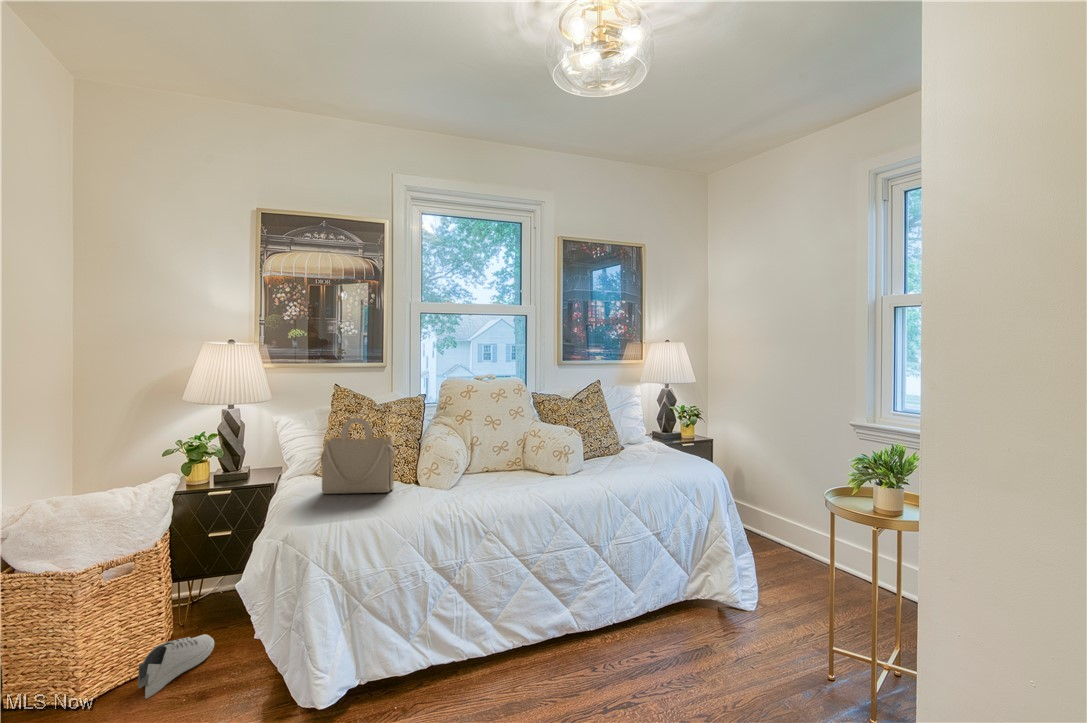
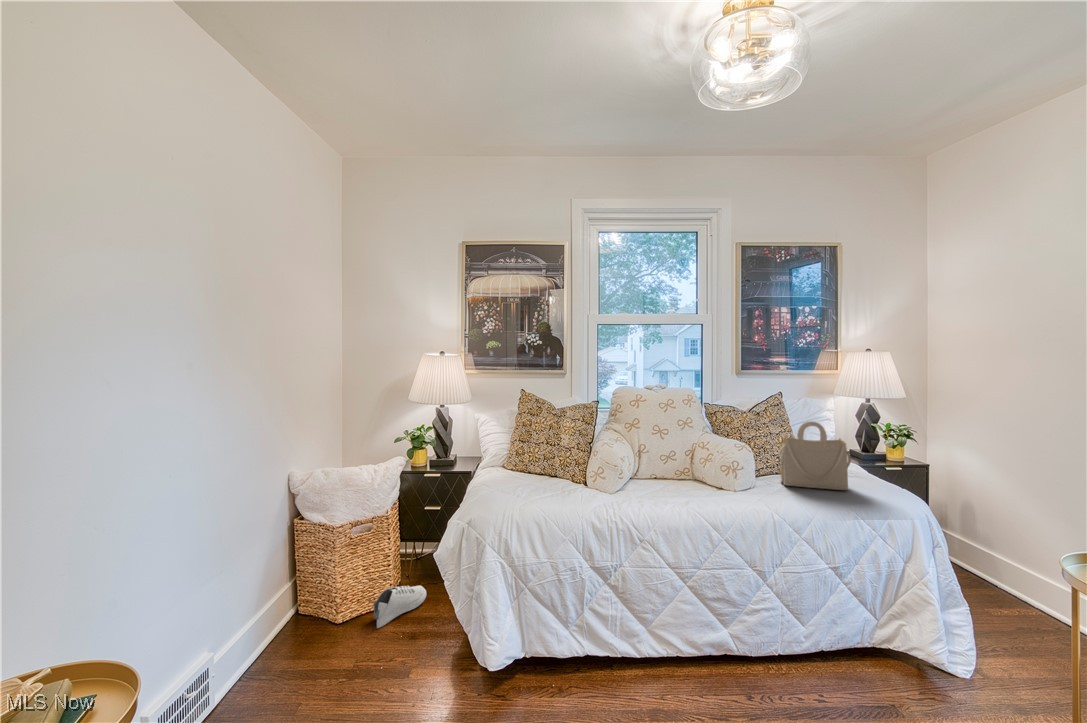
handbag: present [321,418,396,494] -> present [779,422,851,490]

